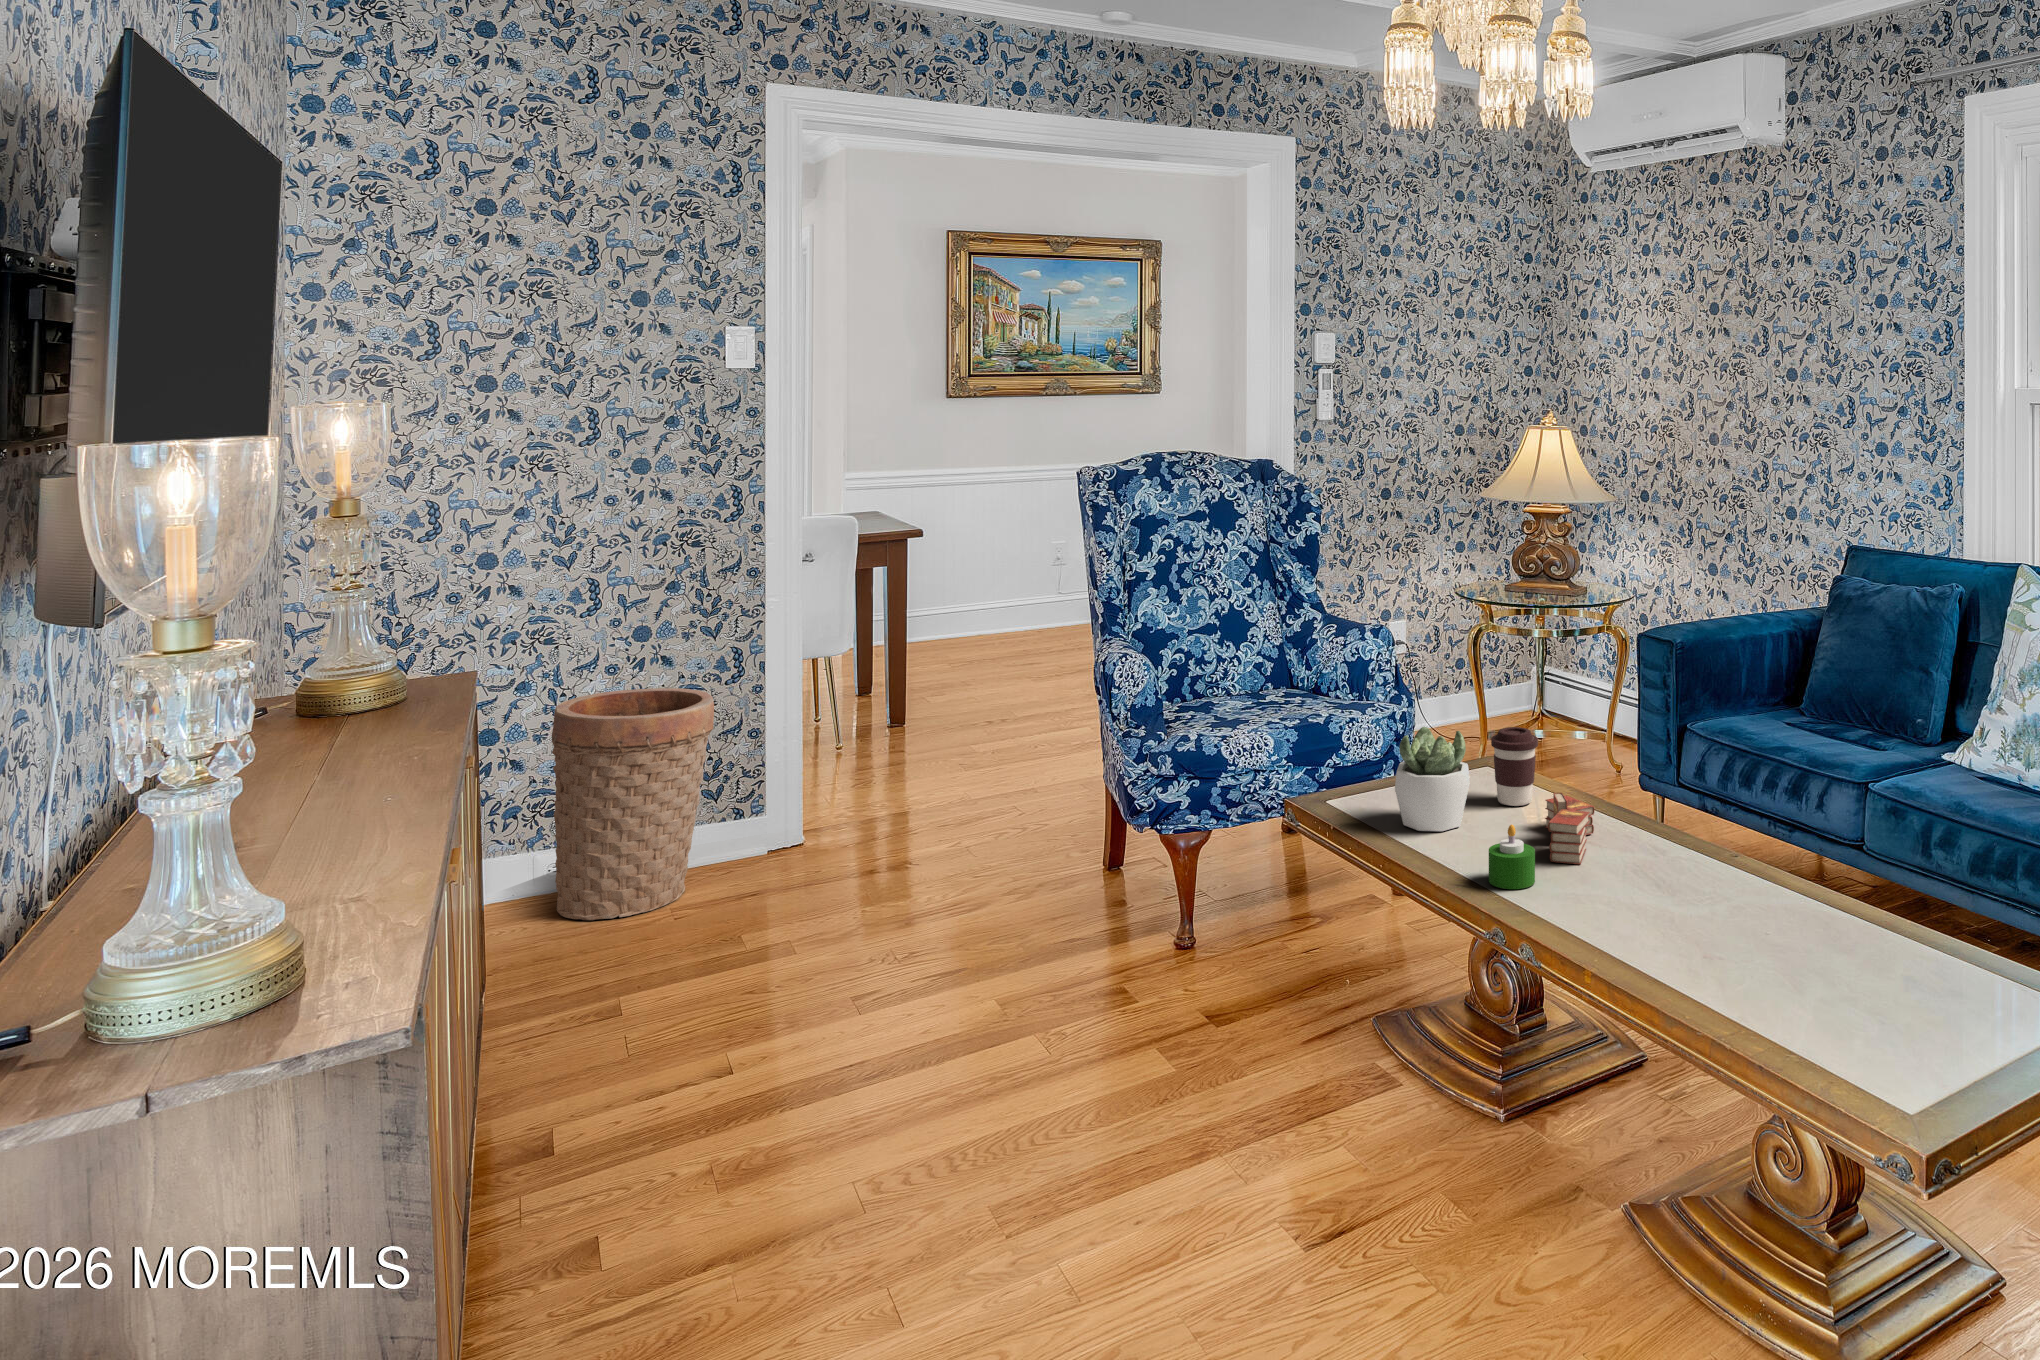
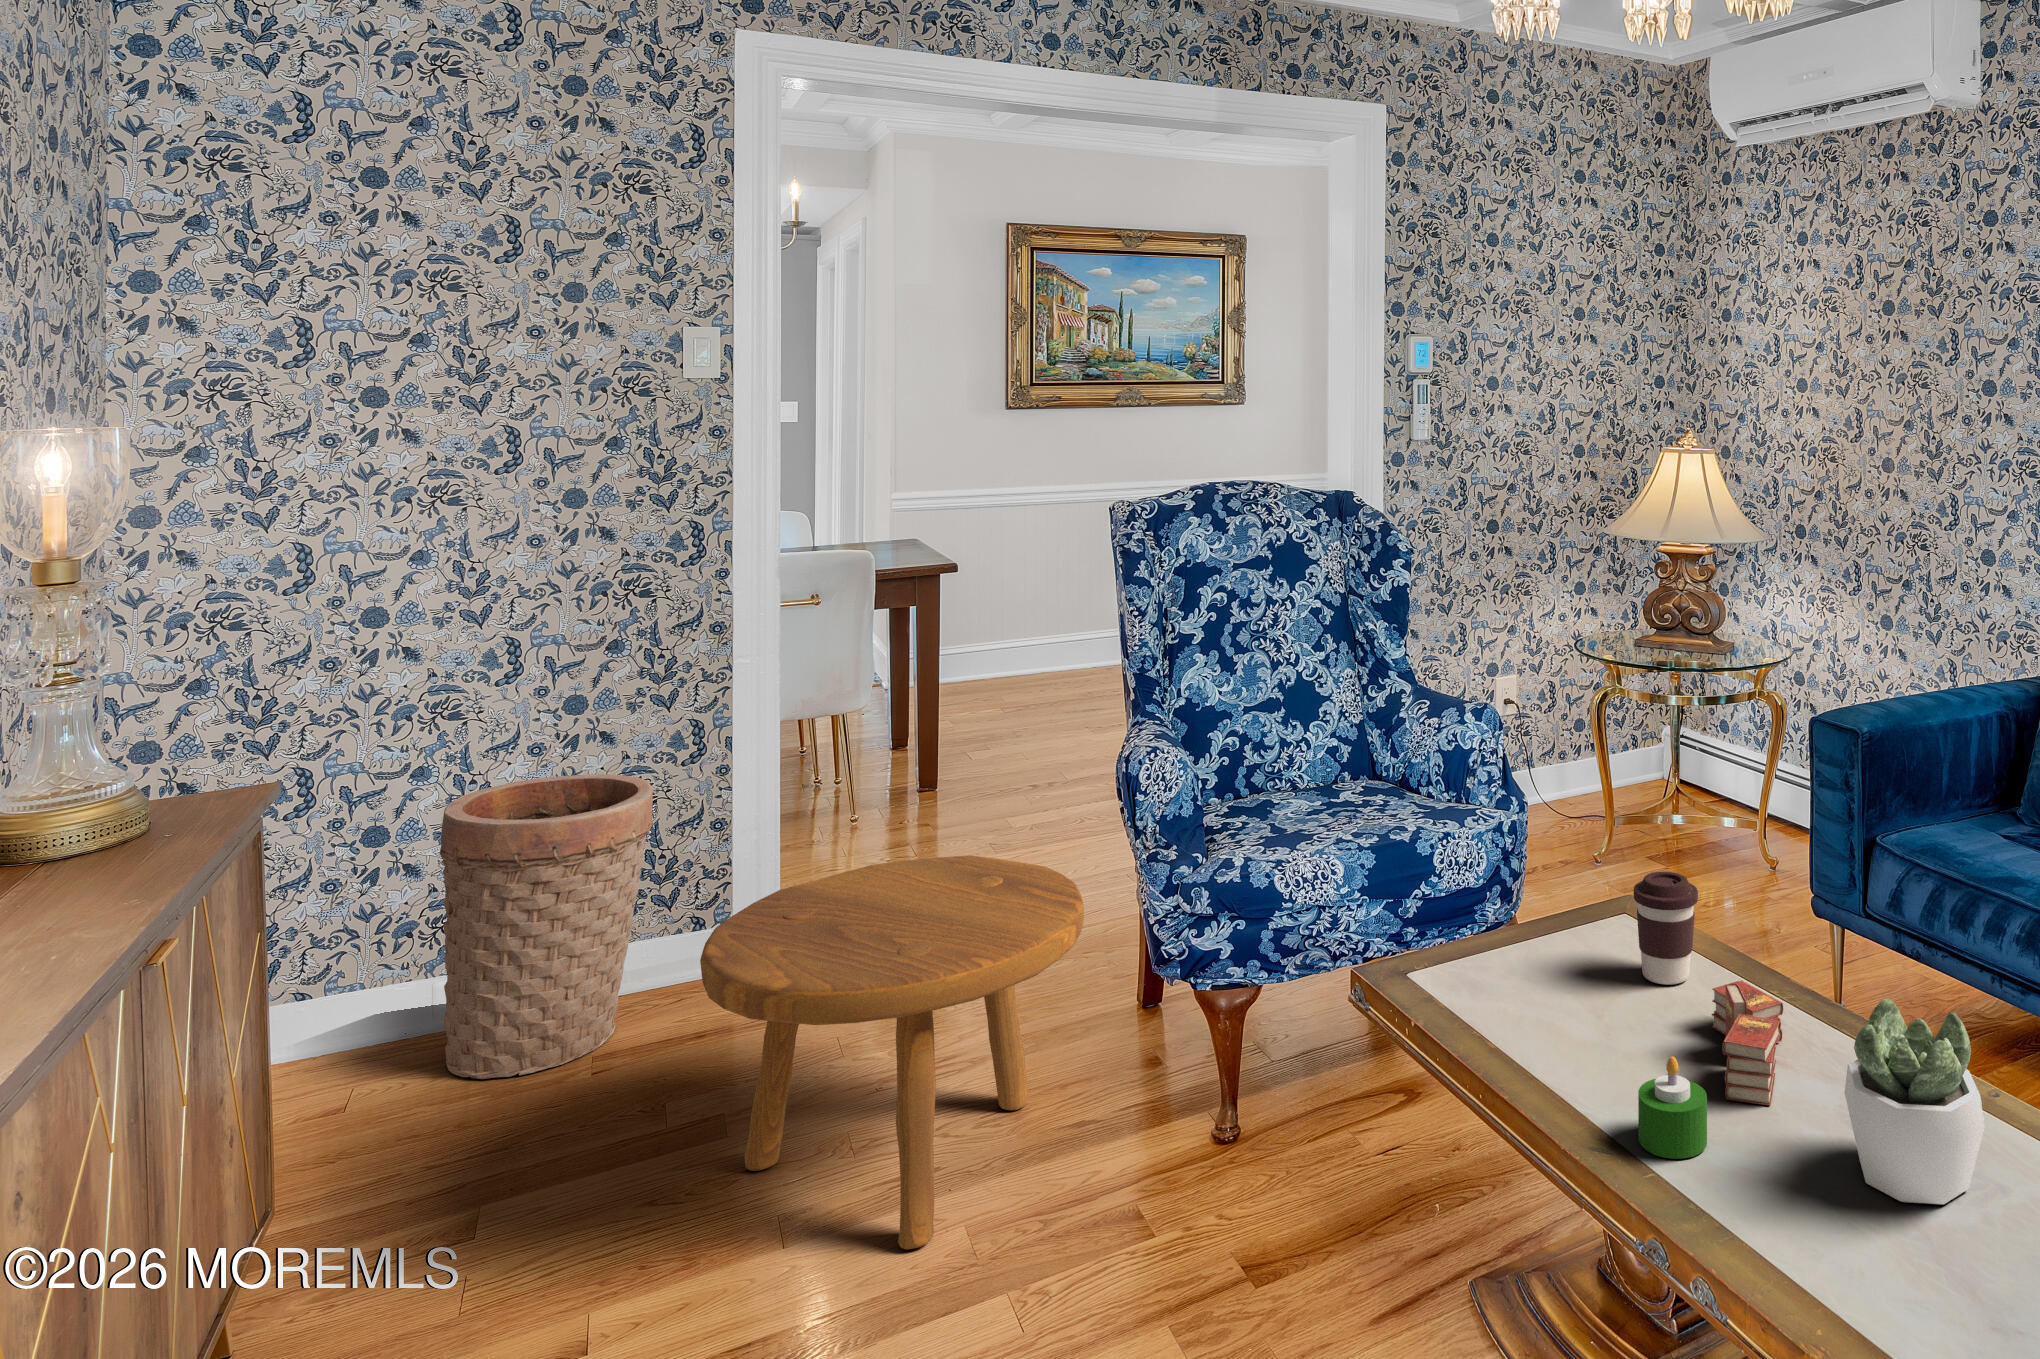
succulent plant: present [1395,727,1470,831] -> present [1845,999,1984,1205]
footstool: none [792,740,1076,1010] -> present [700,855,1084,1249]

